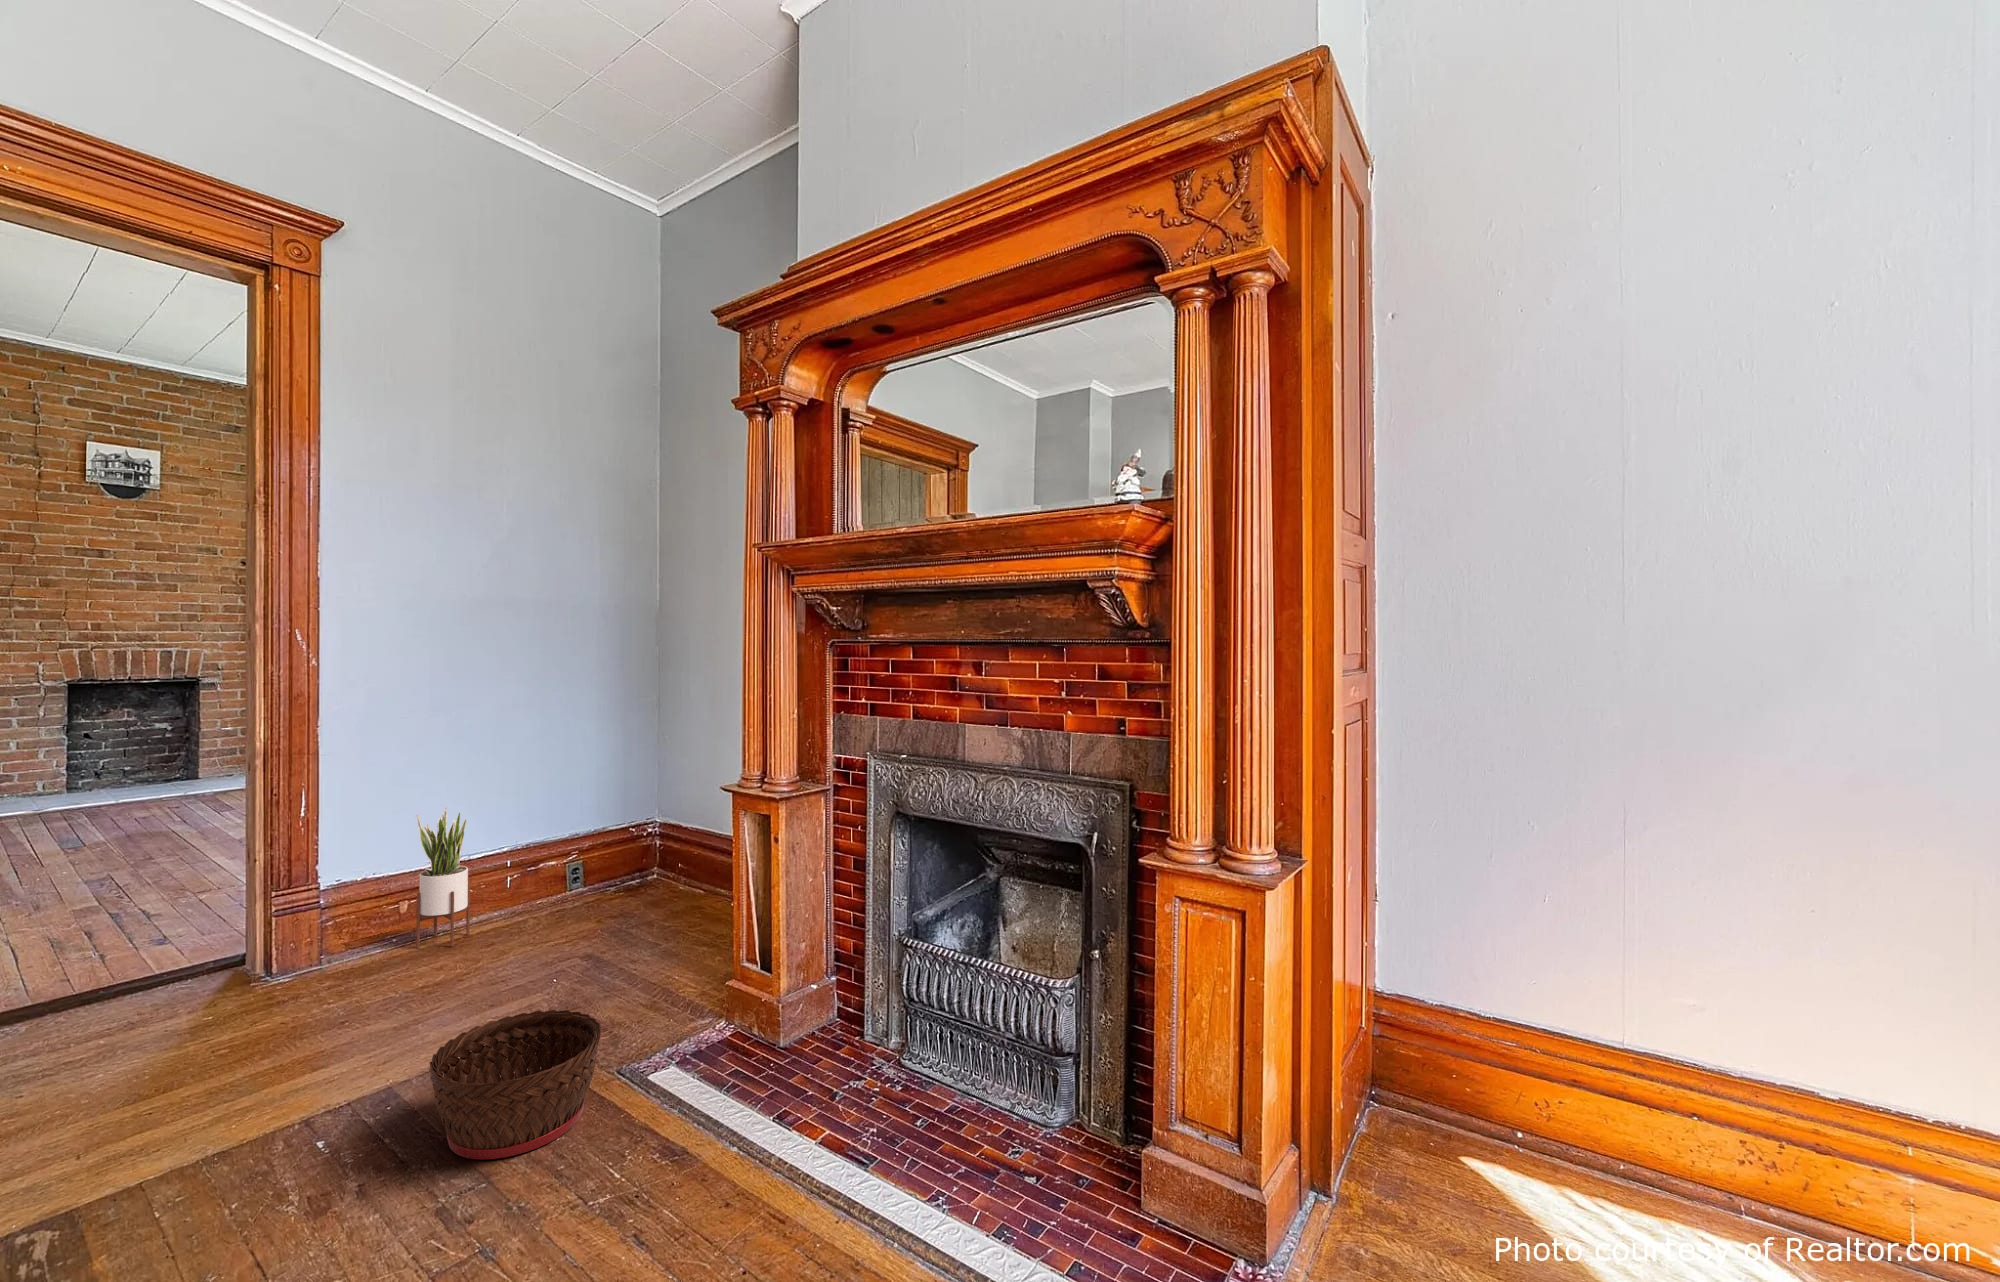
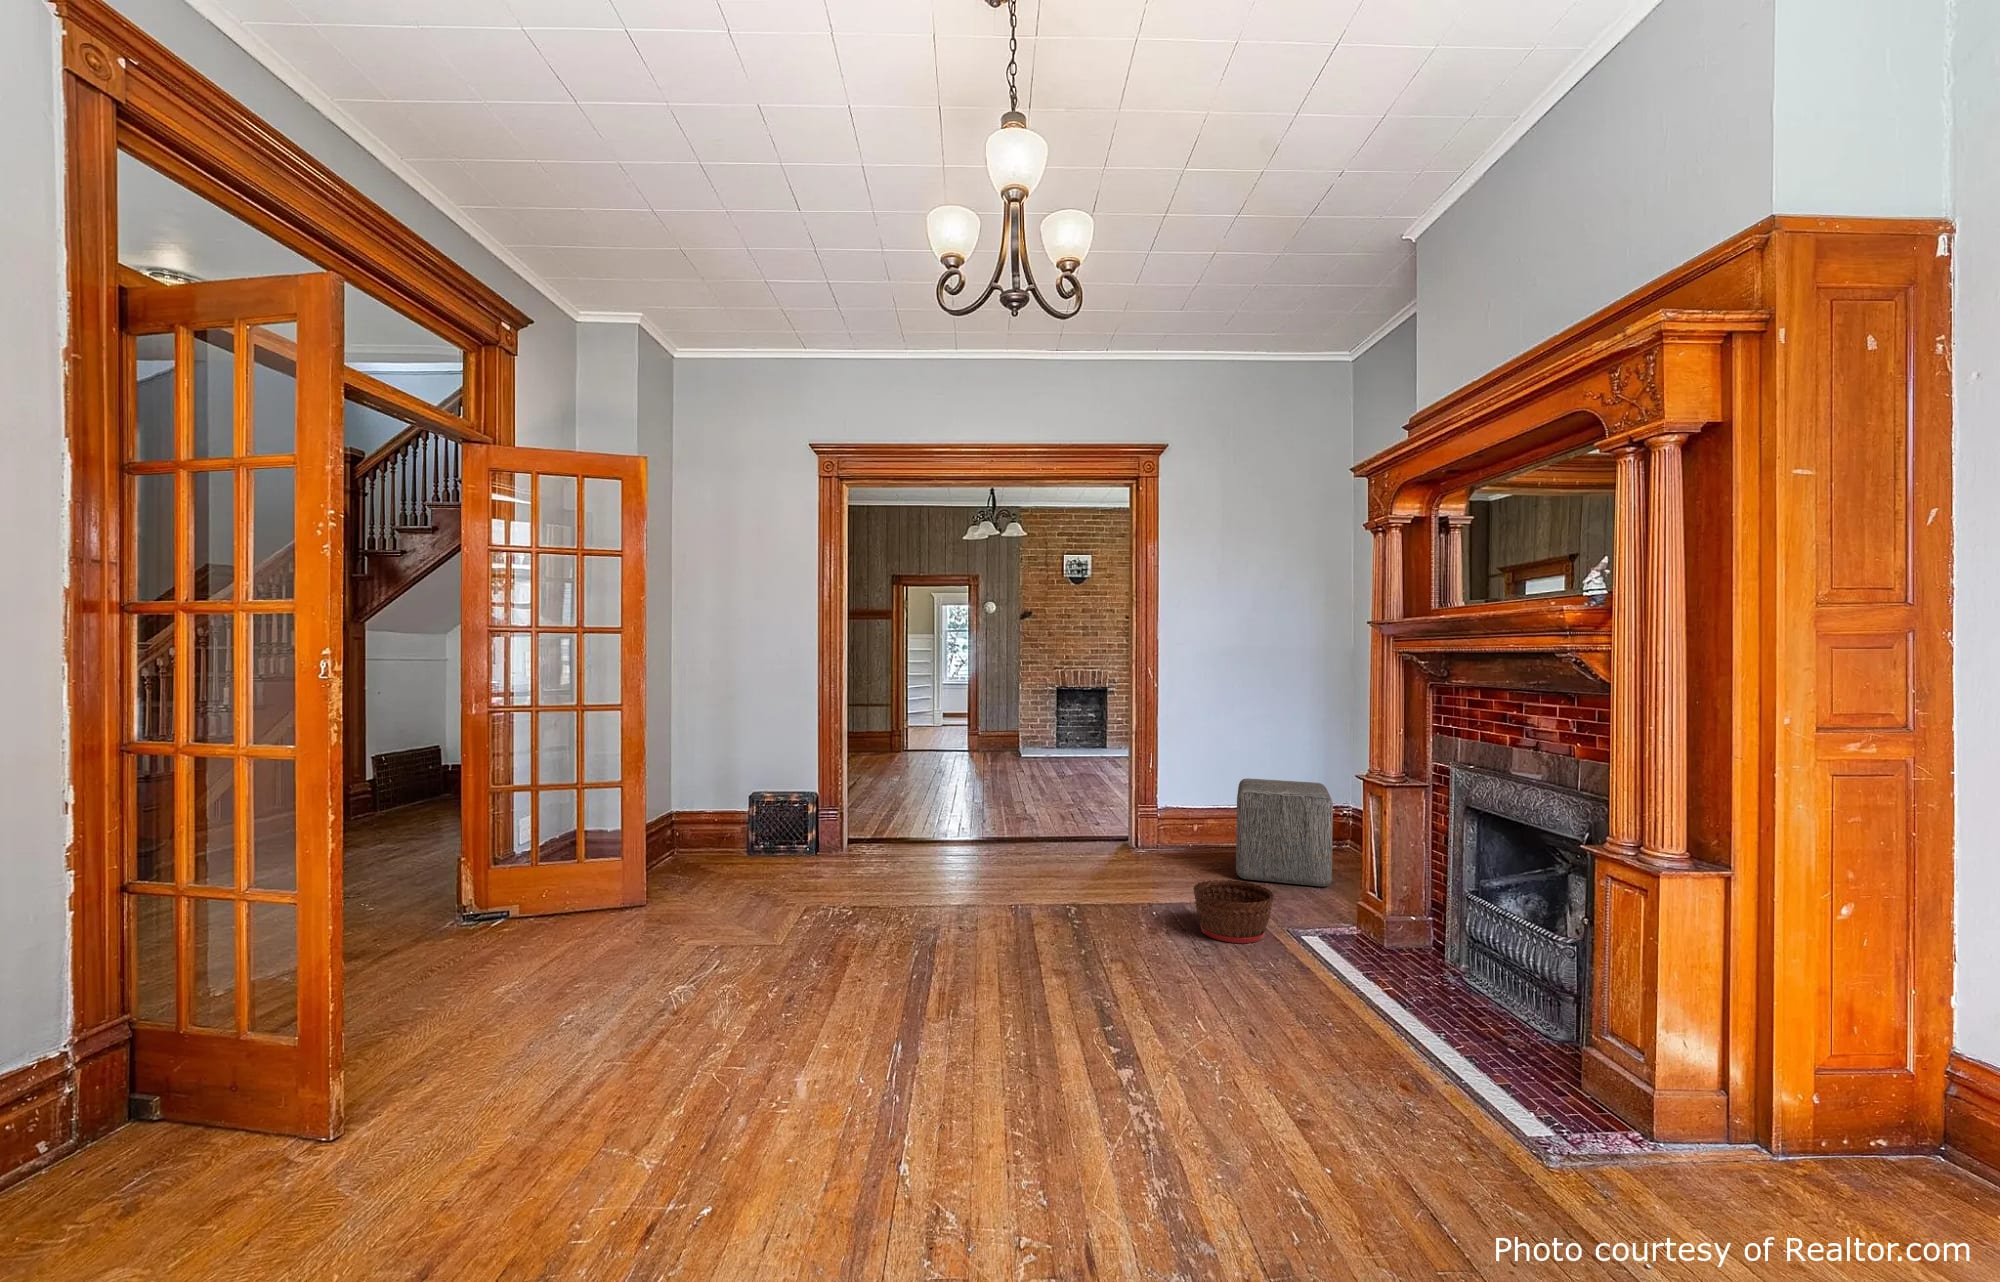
ottoman: none [491,798,659,982] -> present [1236,778,1333,886]
potted plant: present [416,806,470,948] -> none [1201,772,1228,856]

